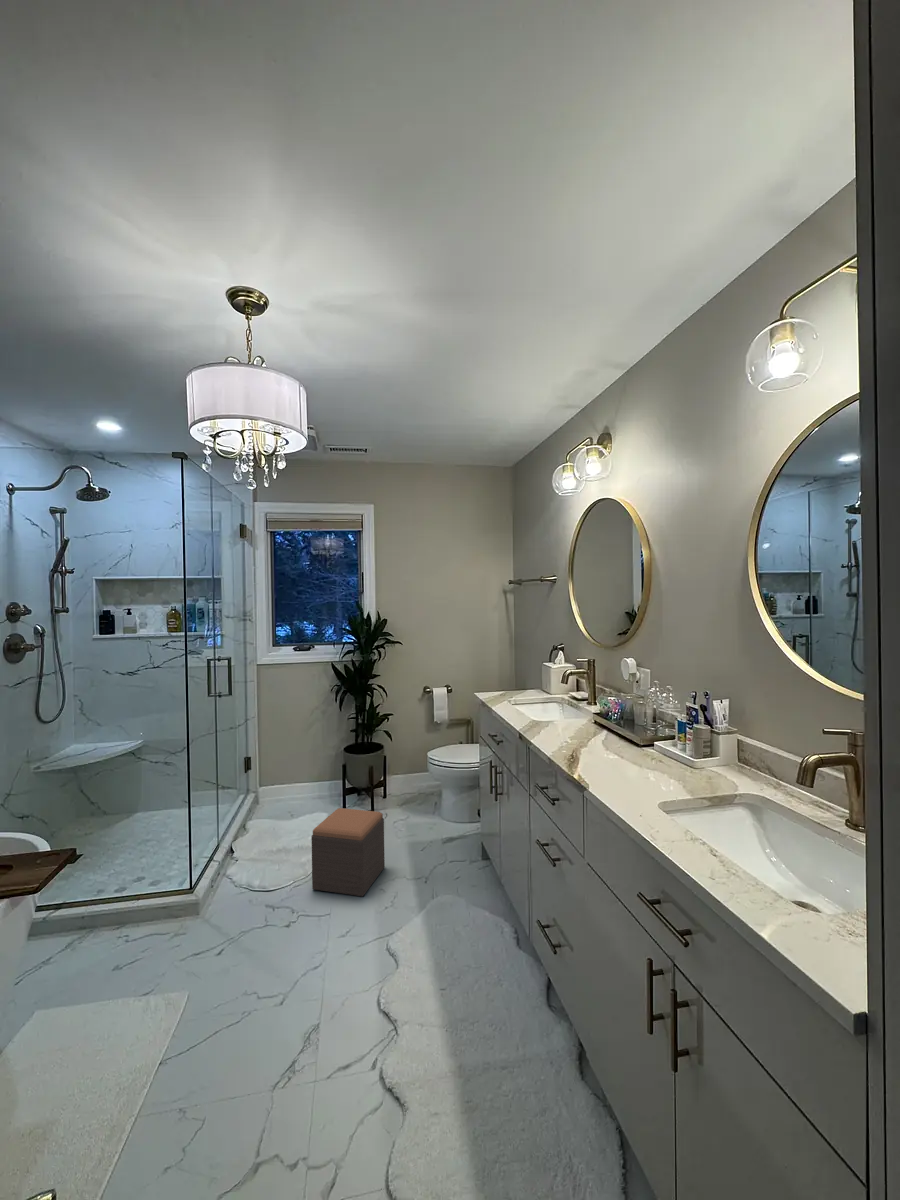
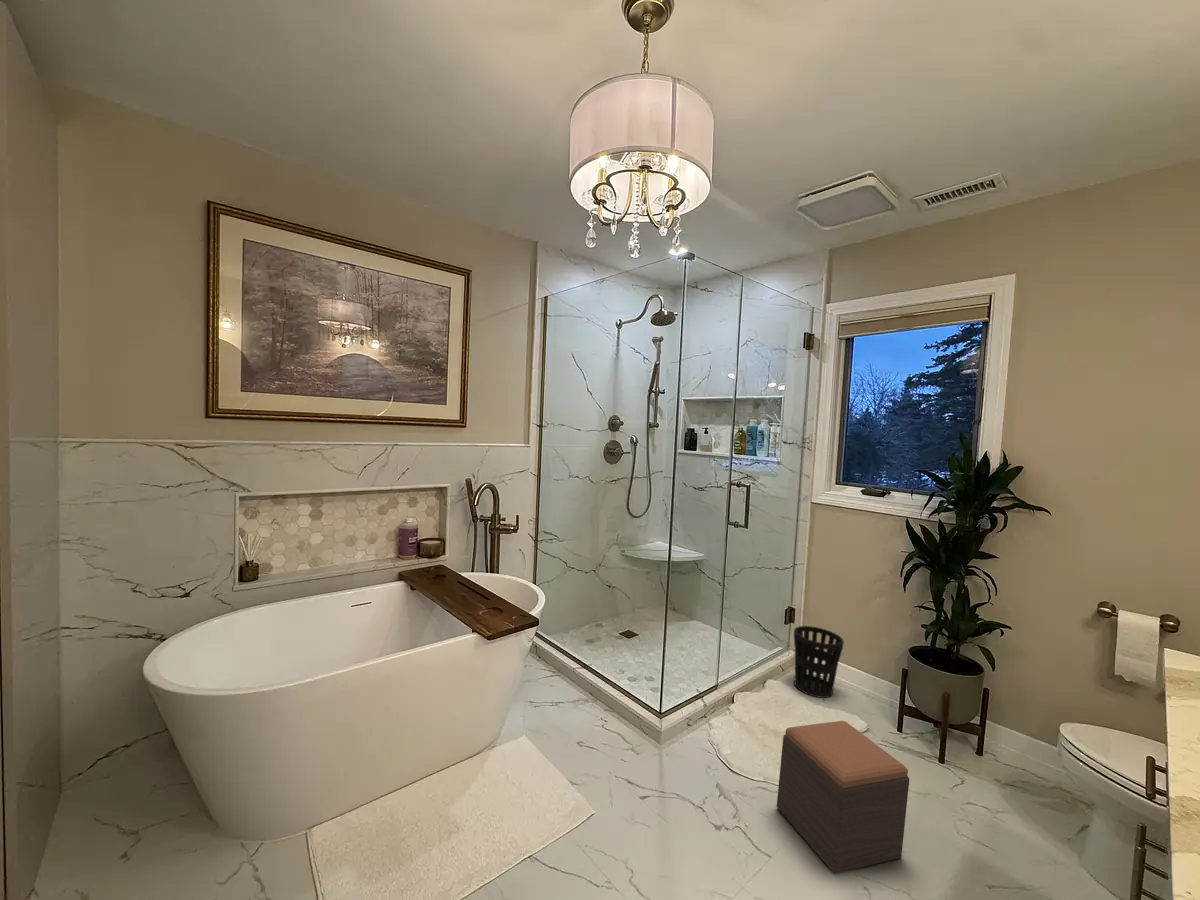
wastebasket: none [260,763,298,818] -> present [794,626,844,698]

